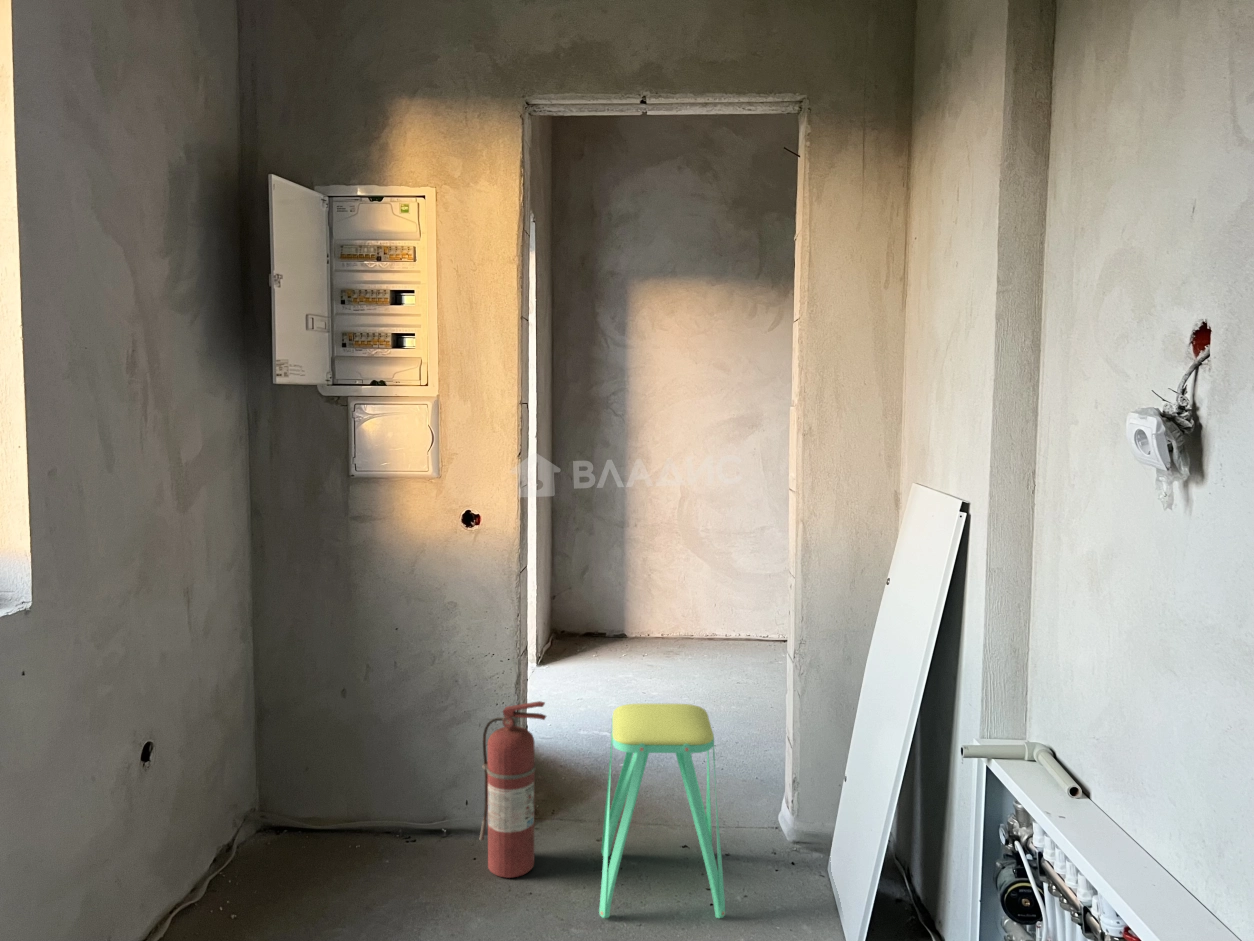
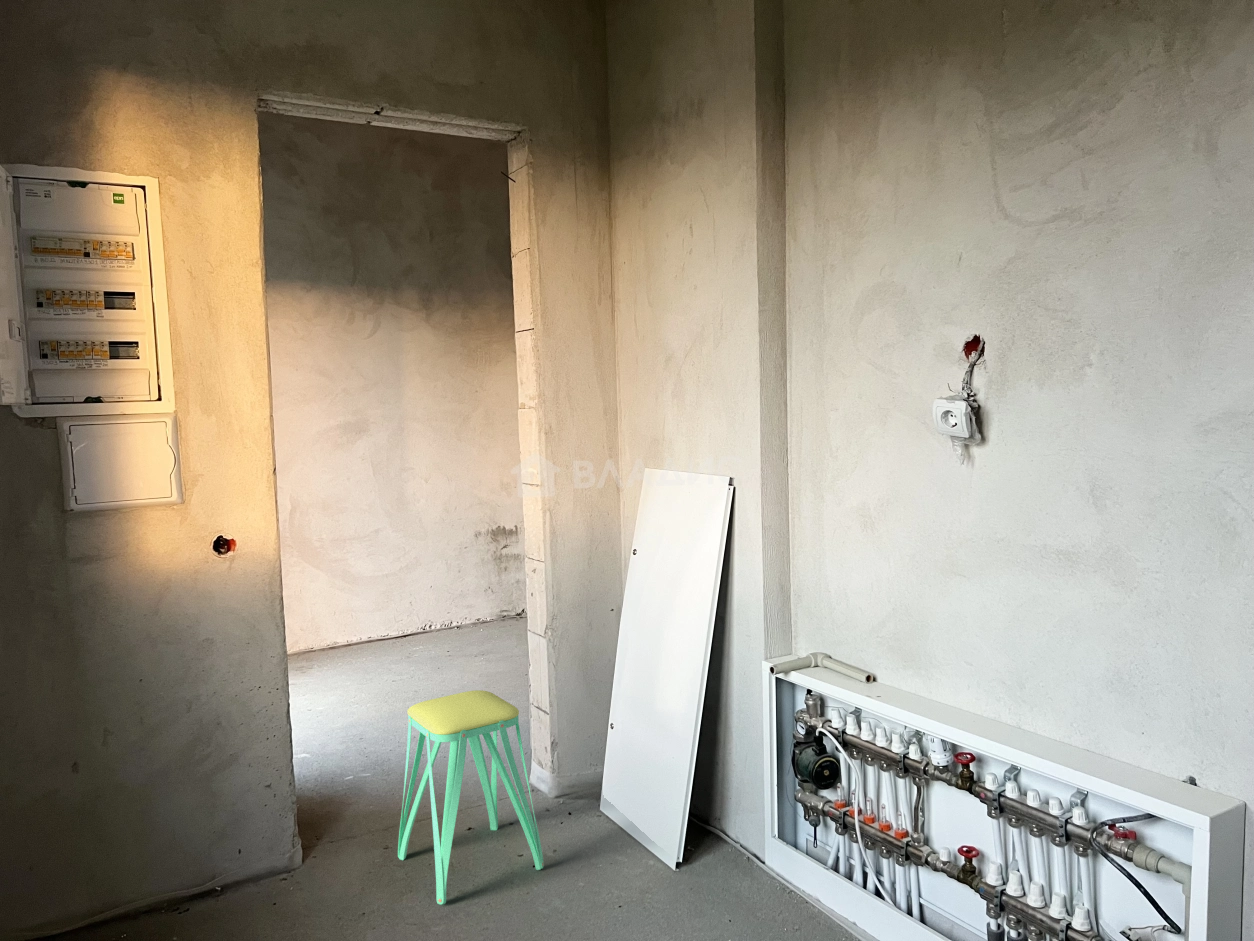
fire extinguisher: present [480,701,546,878] -> none [274,719,344,910]

